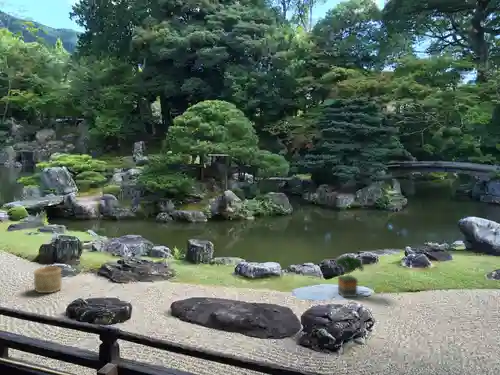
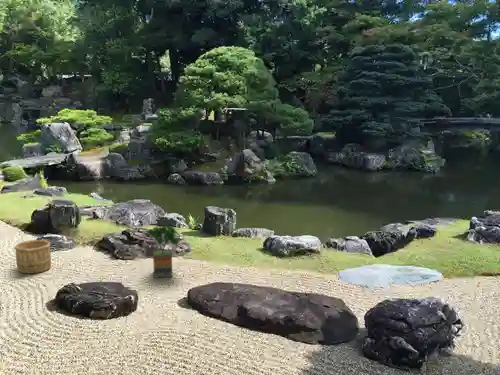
potted tree: present [336,256,364,297] -> present [147,226,180,277]

